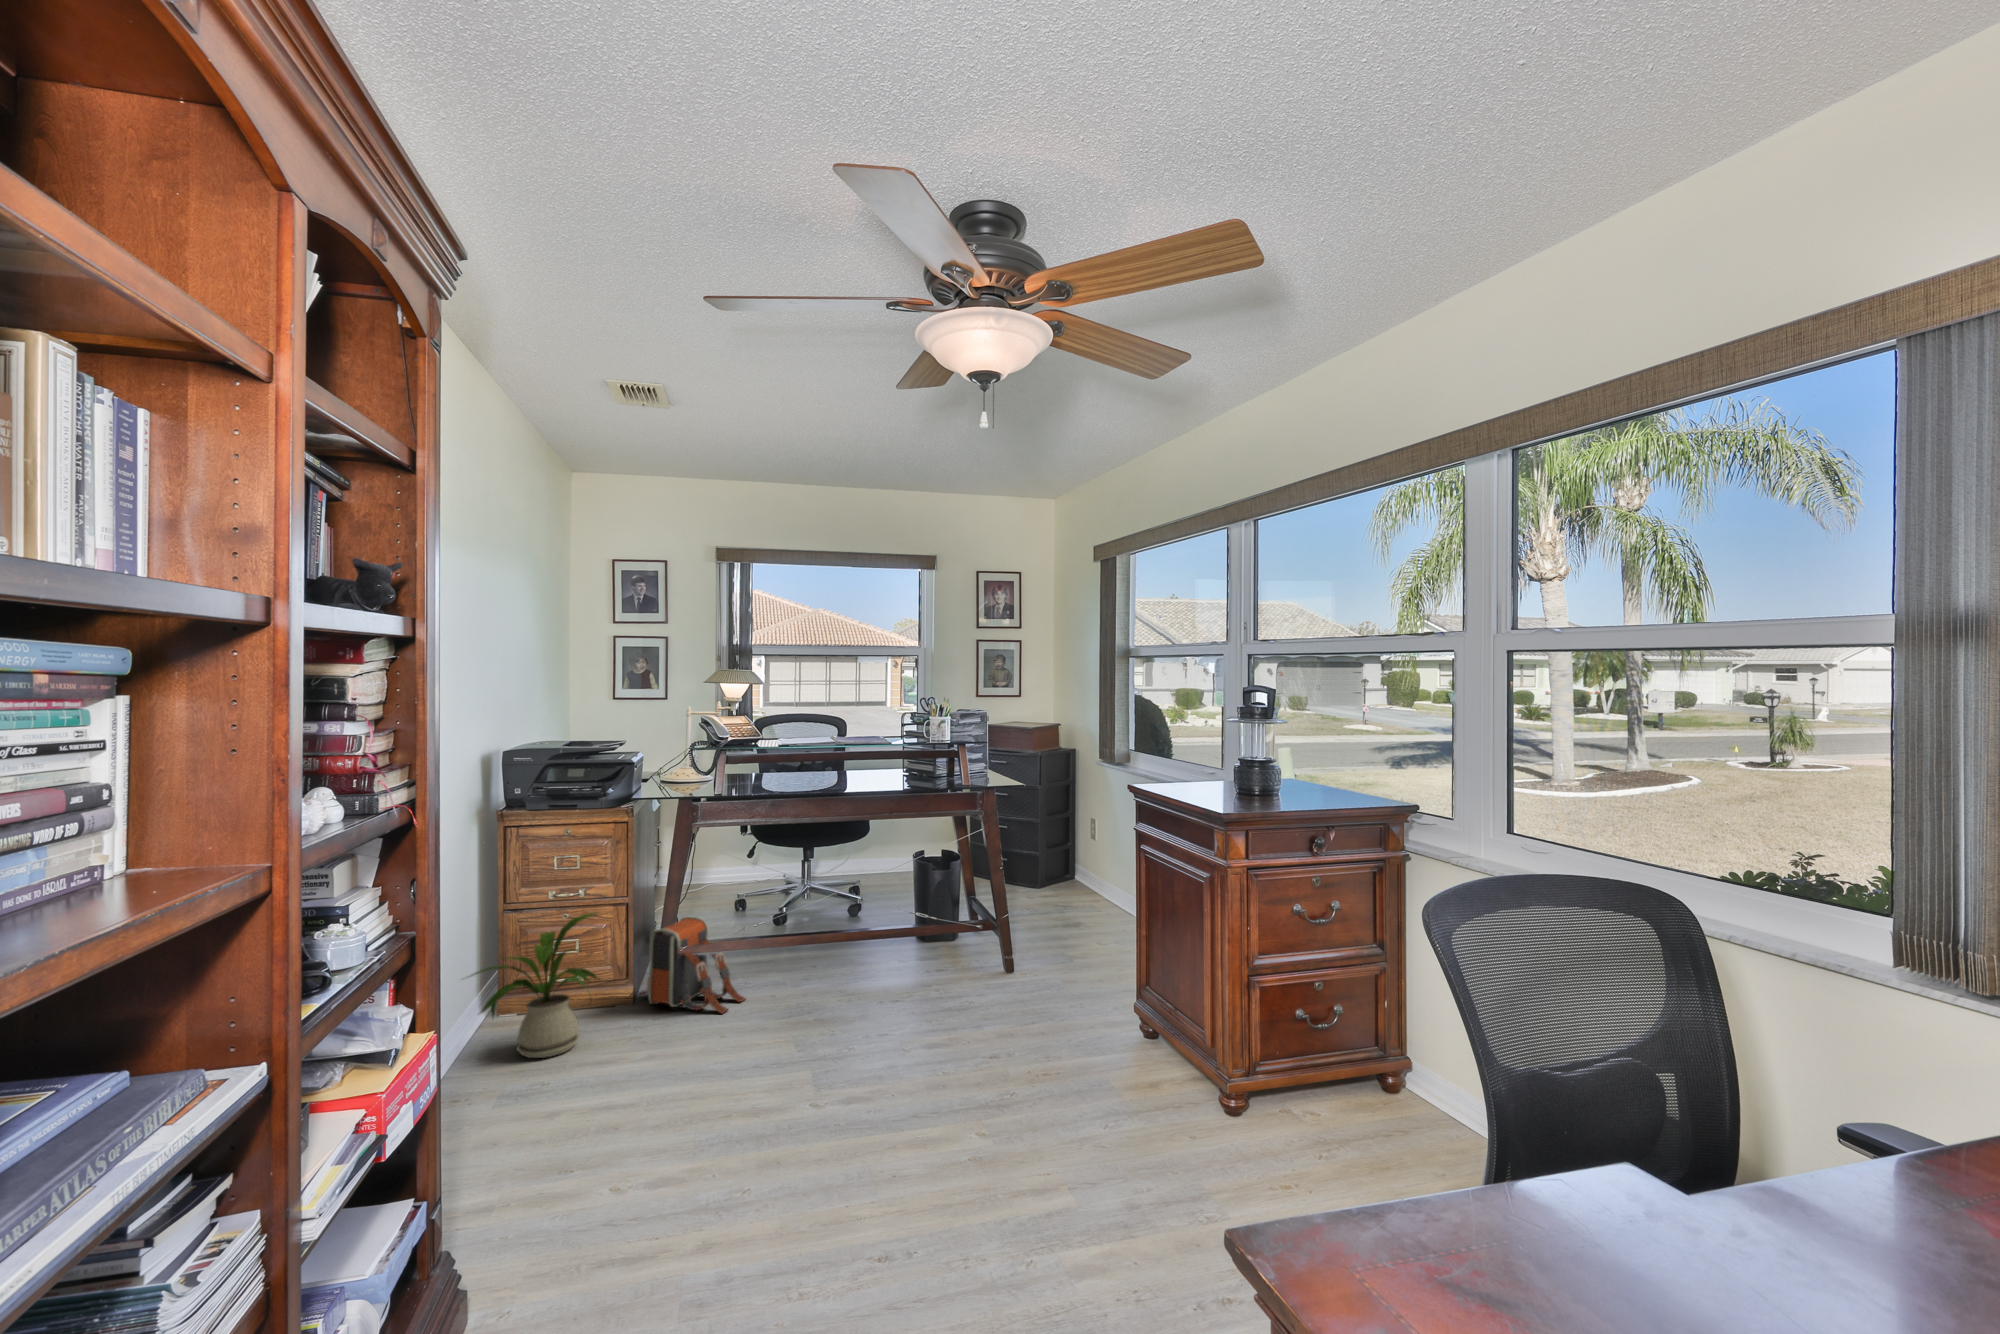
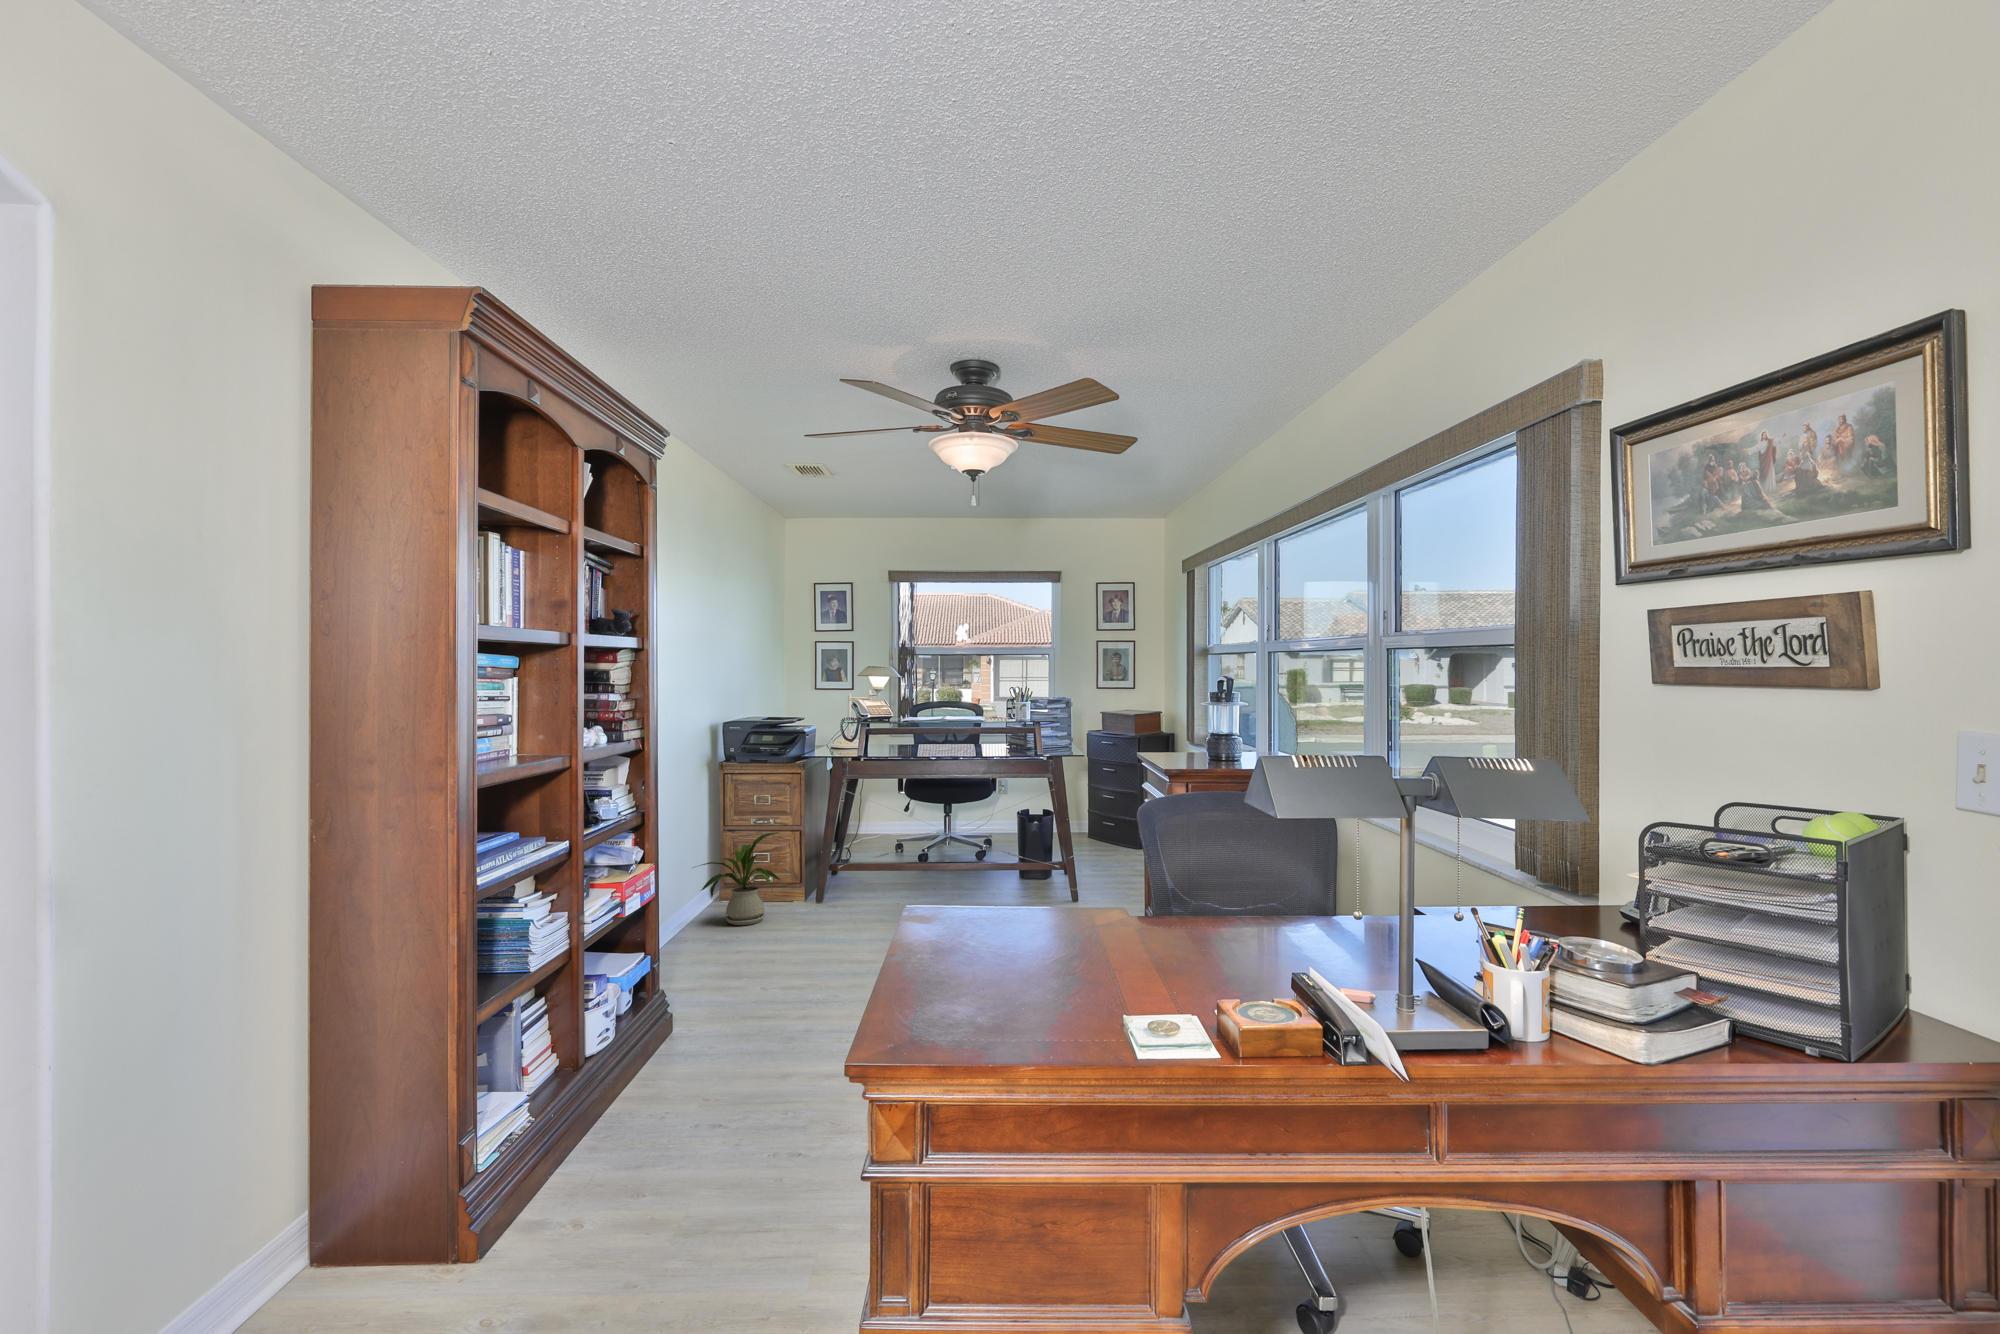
backpack: present [640,917,745,1013] -> none [810,844,880,912]

